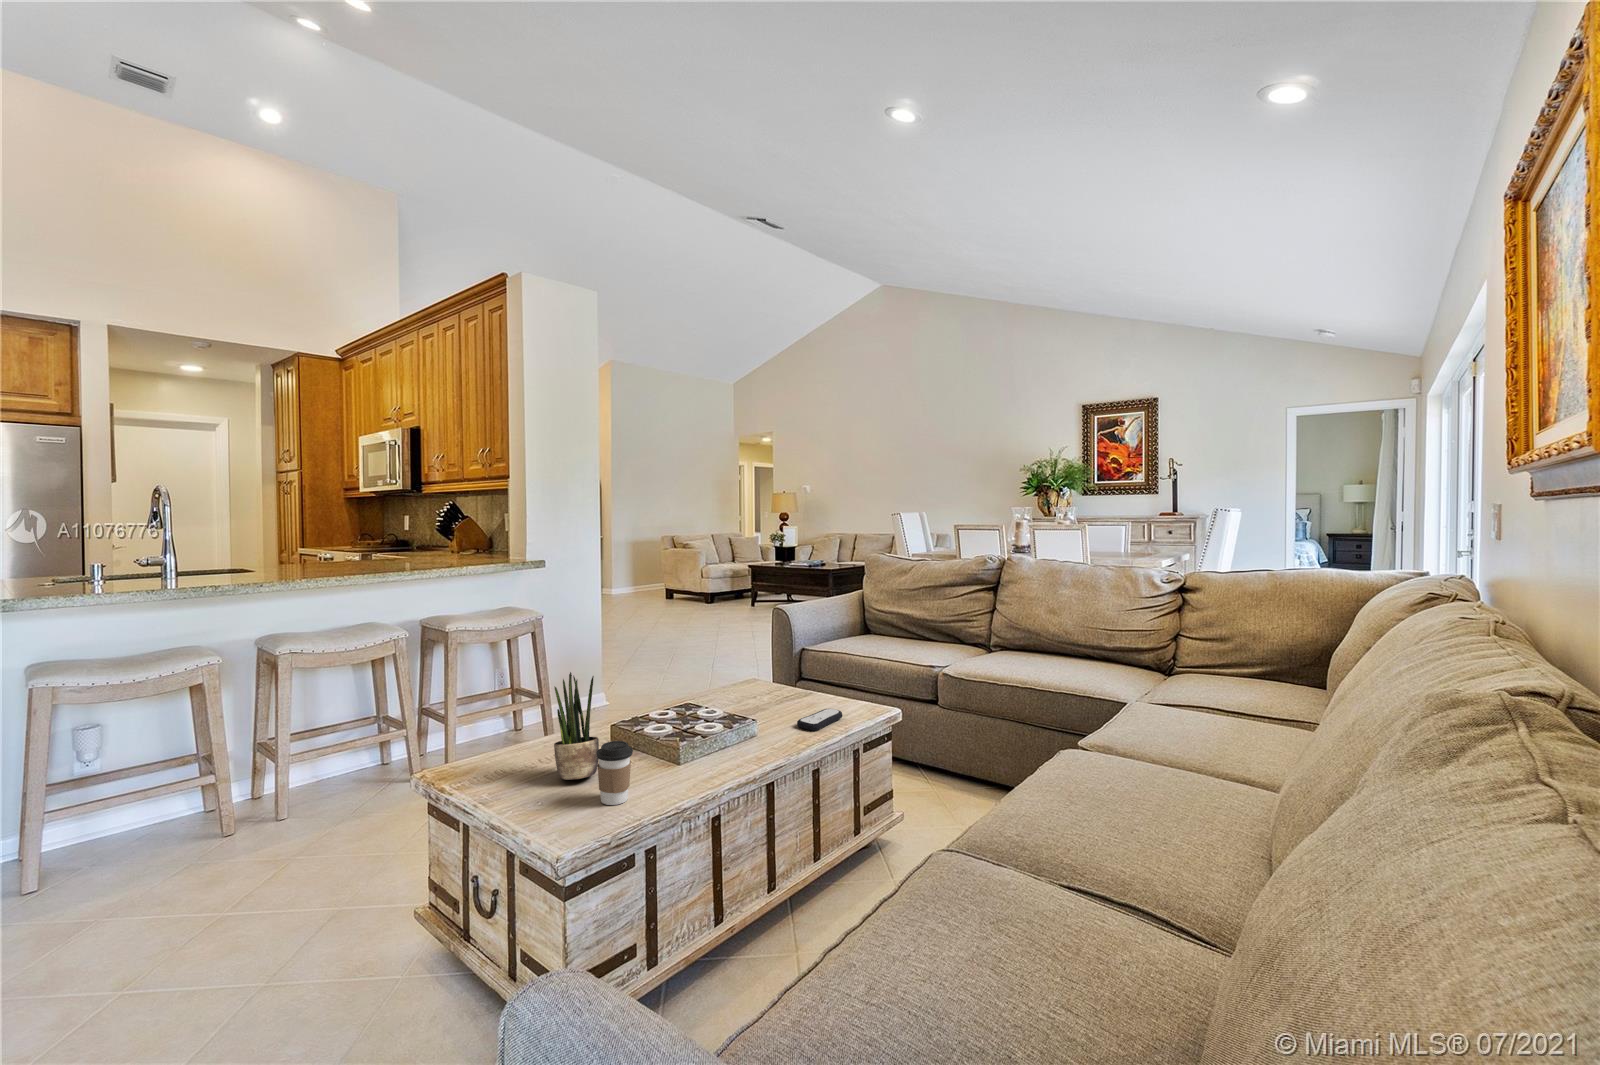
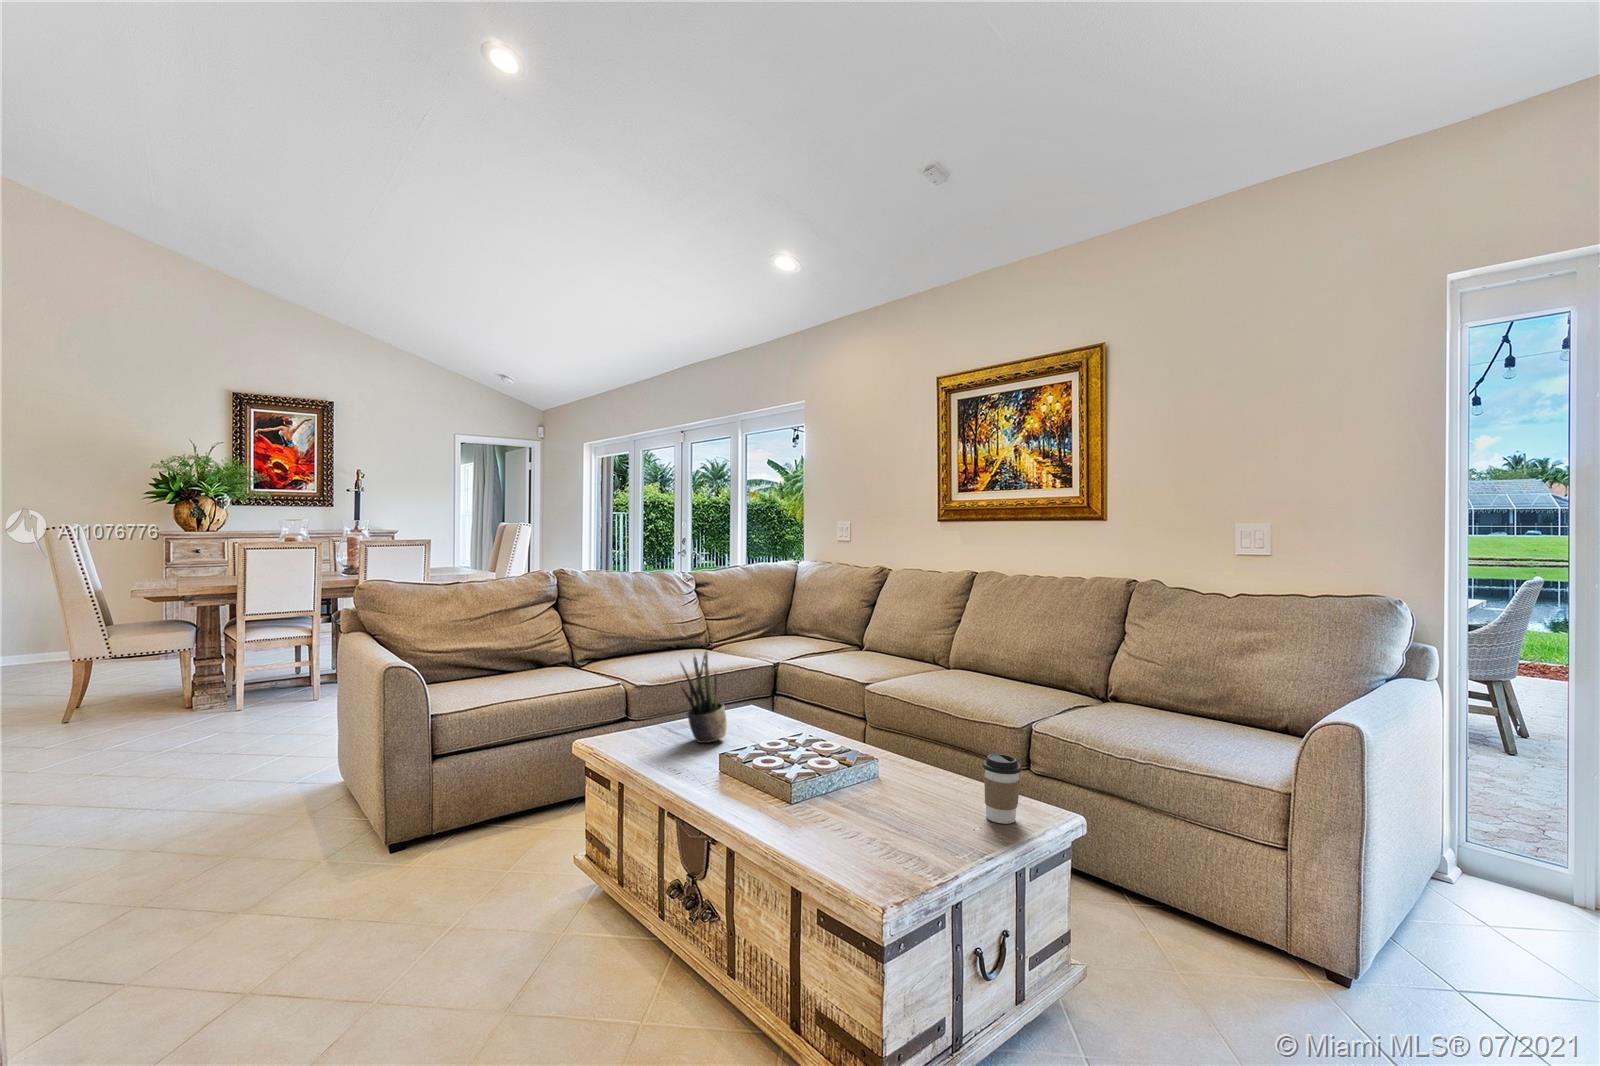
potted plant: present [554,672,599,780] -> present [681,652,727,743]
remote control: present [797,709,842,731] -> none [768,720,819,741]

